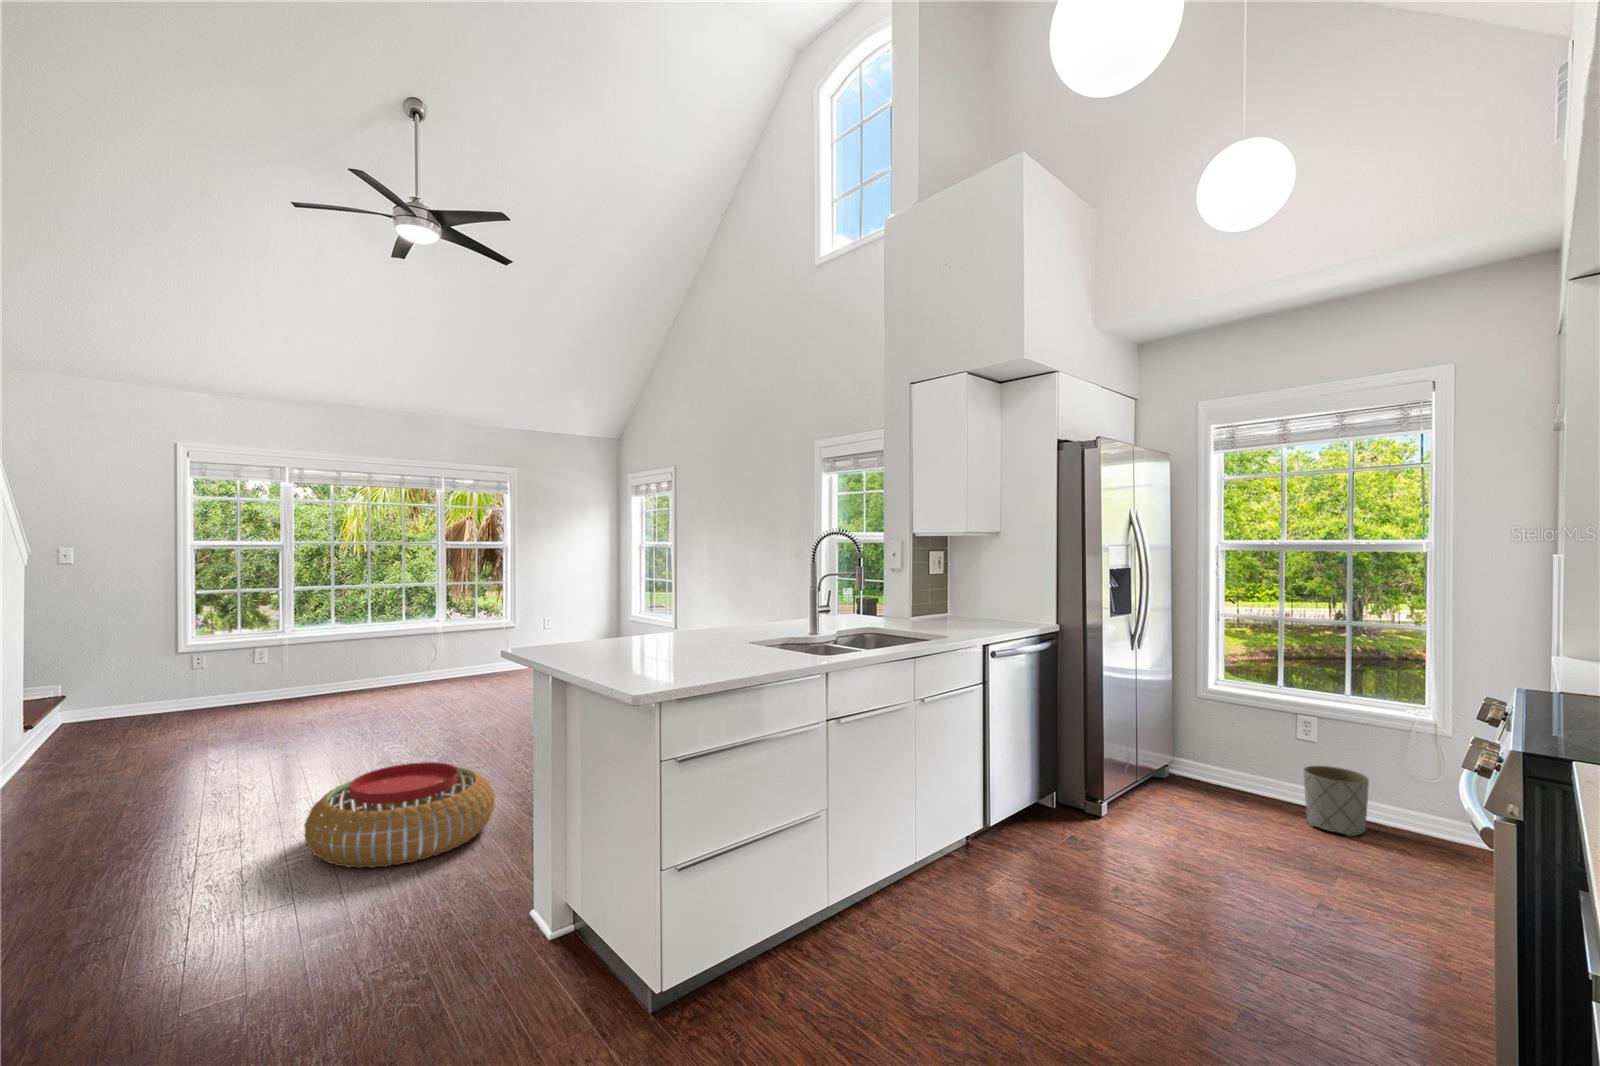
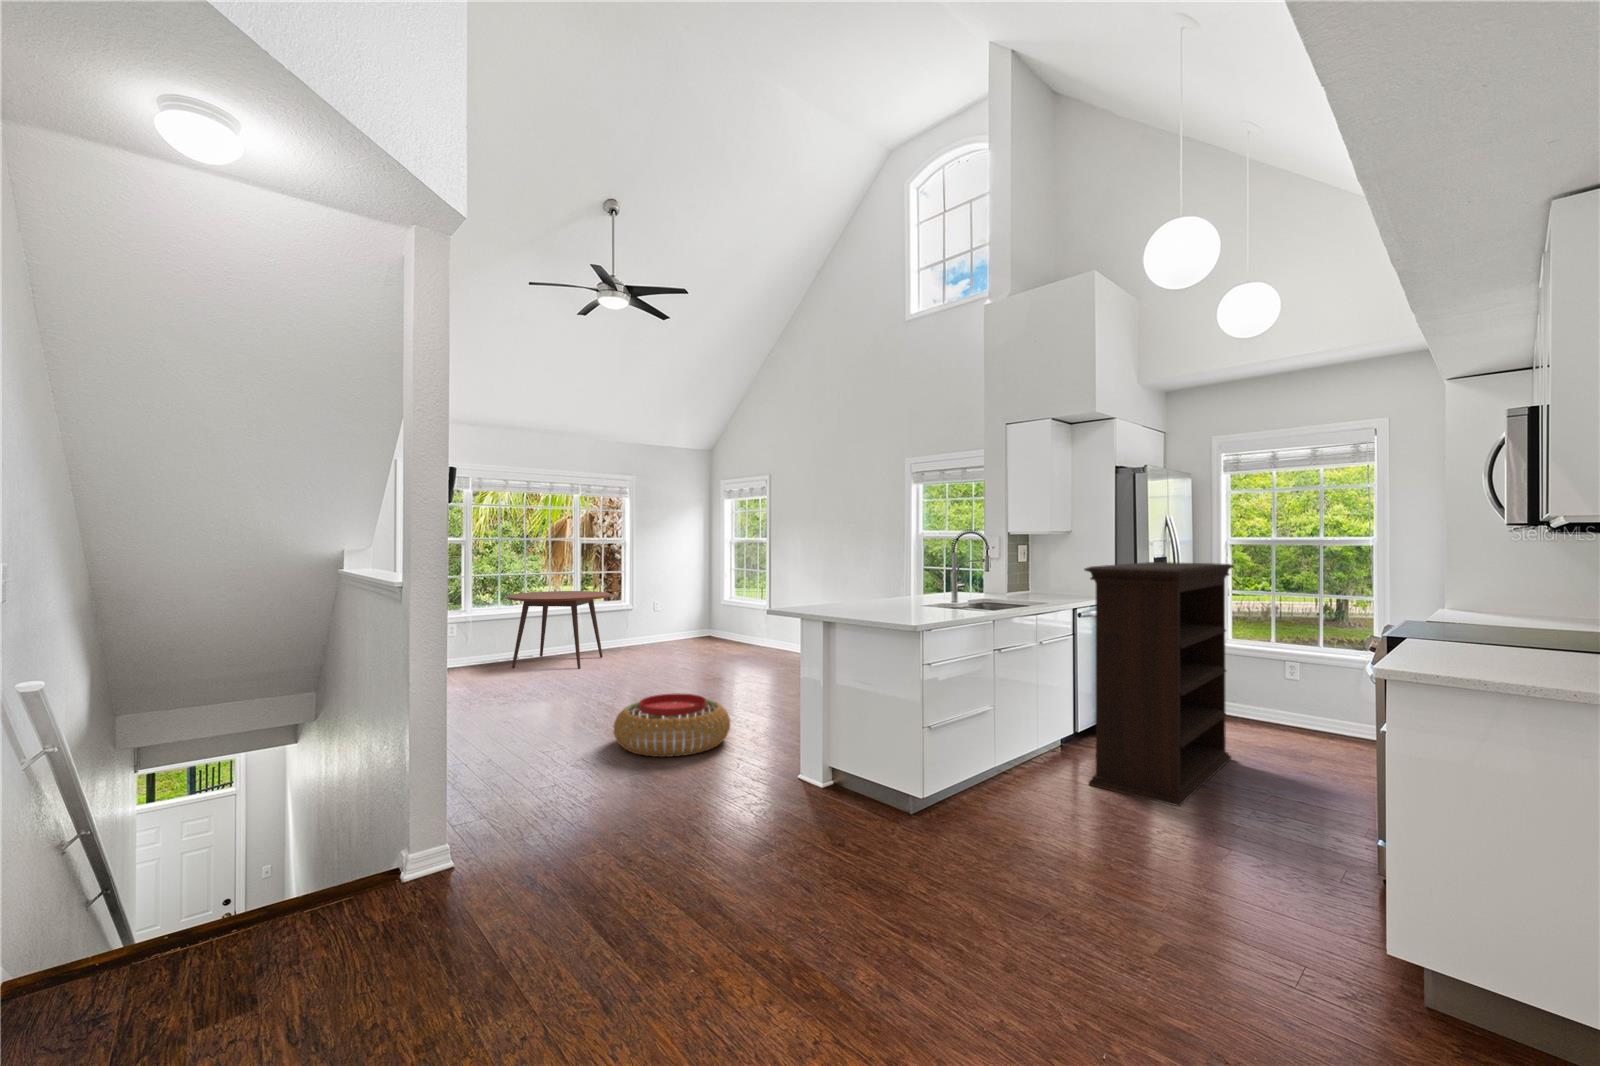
bookshelf: none [968,578,1217,995] -> present [1085,562,1234,806]
dining table: none [327,606,466,705] -> present [506,591,610,669]
planter: present [1304,766,1369,837] -> none [1289,695,1334,741]

